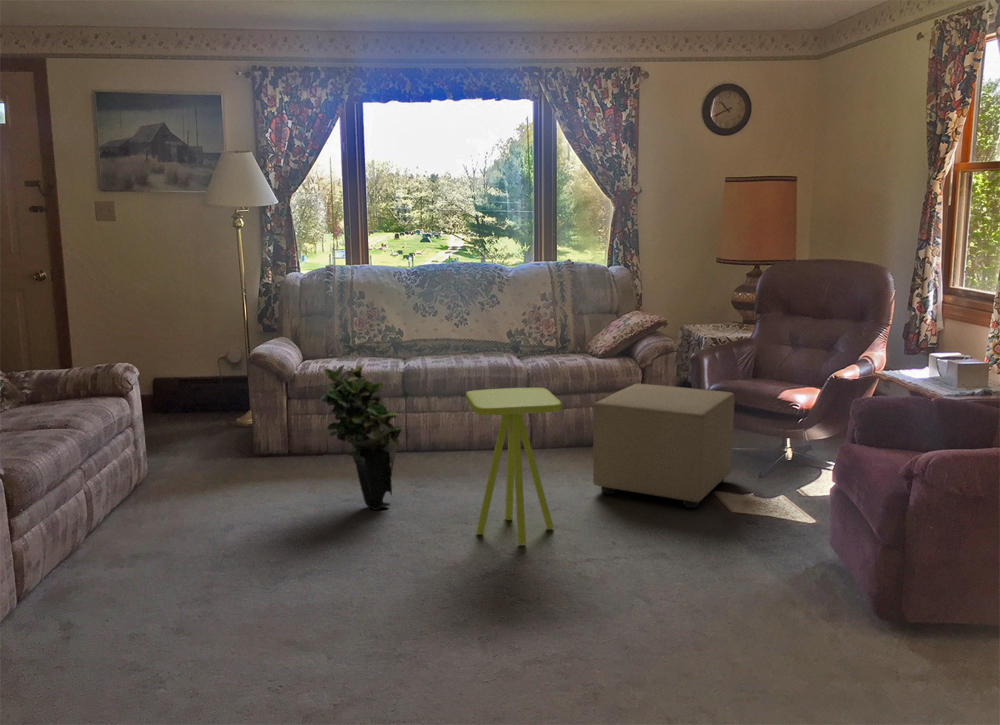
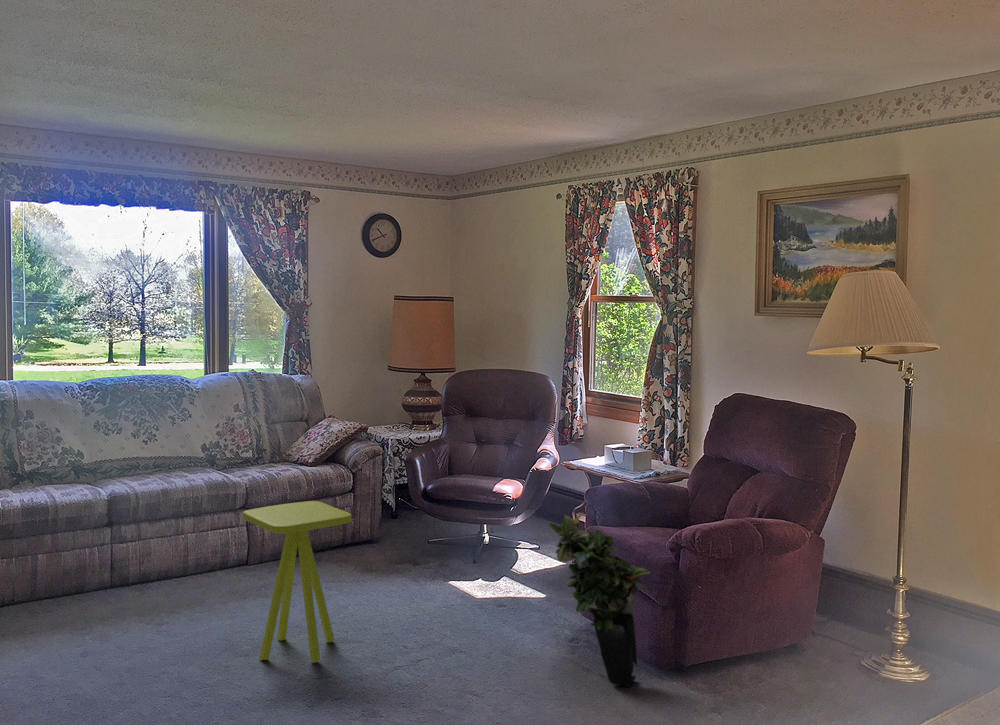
potted plant: present [320,364,403,510] -> present [548,512,650,687]
ottoman: present [593,384,735,508] -> none [345,489,458,601]

